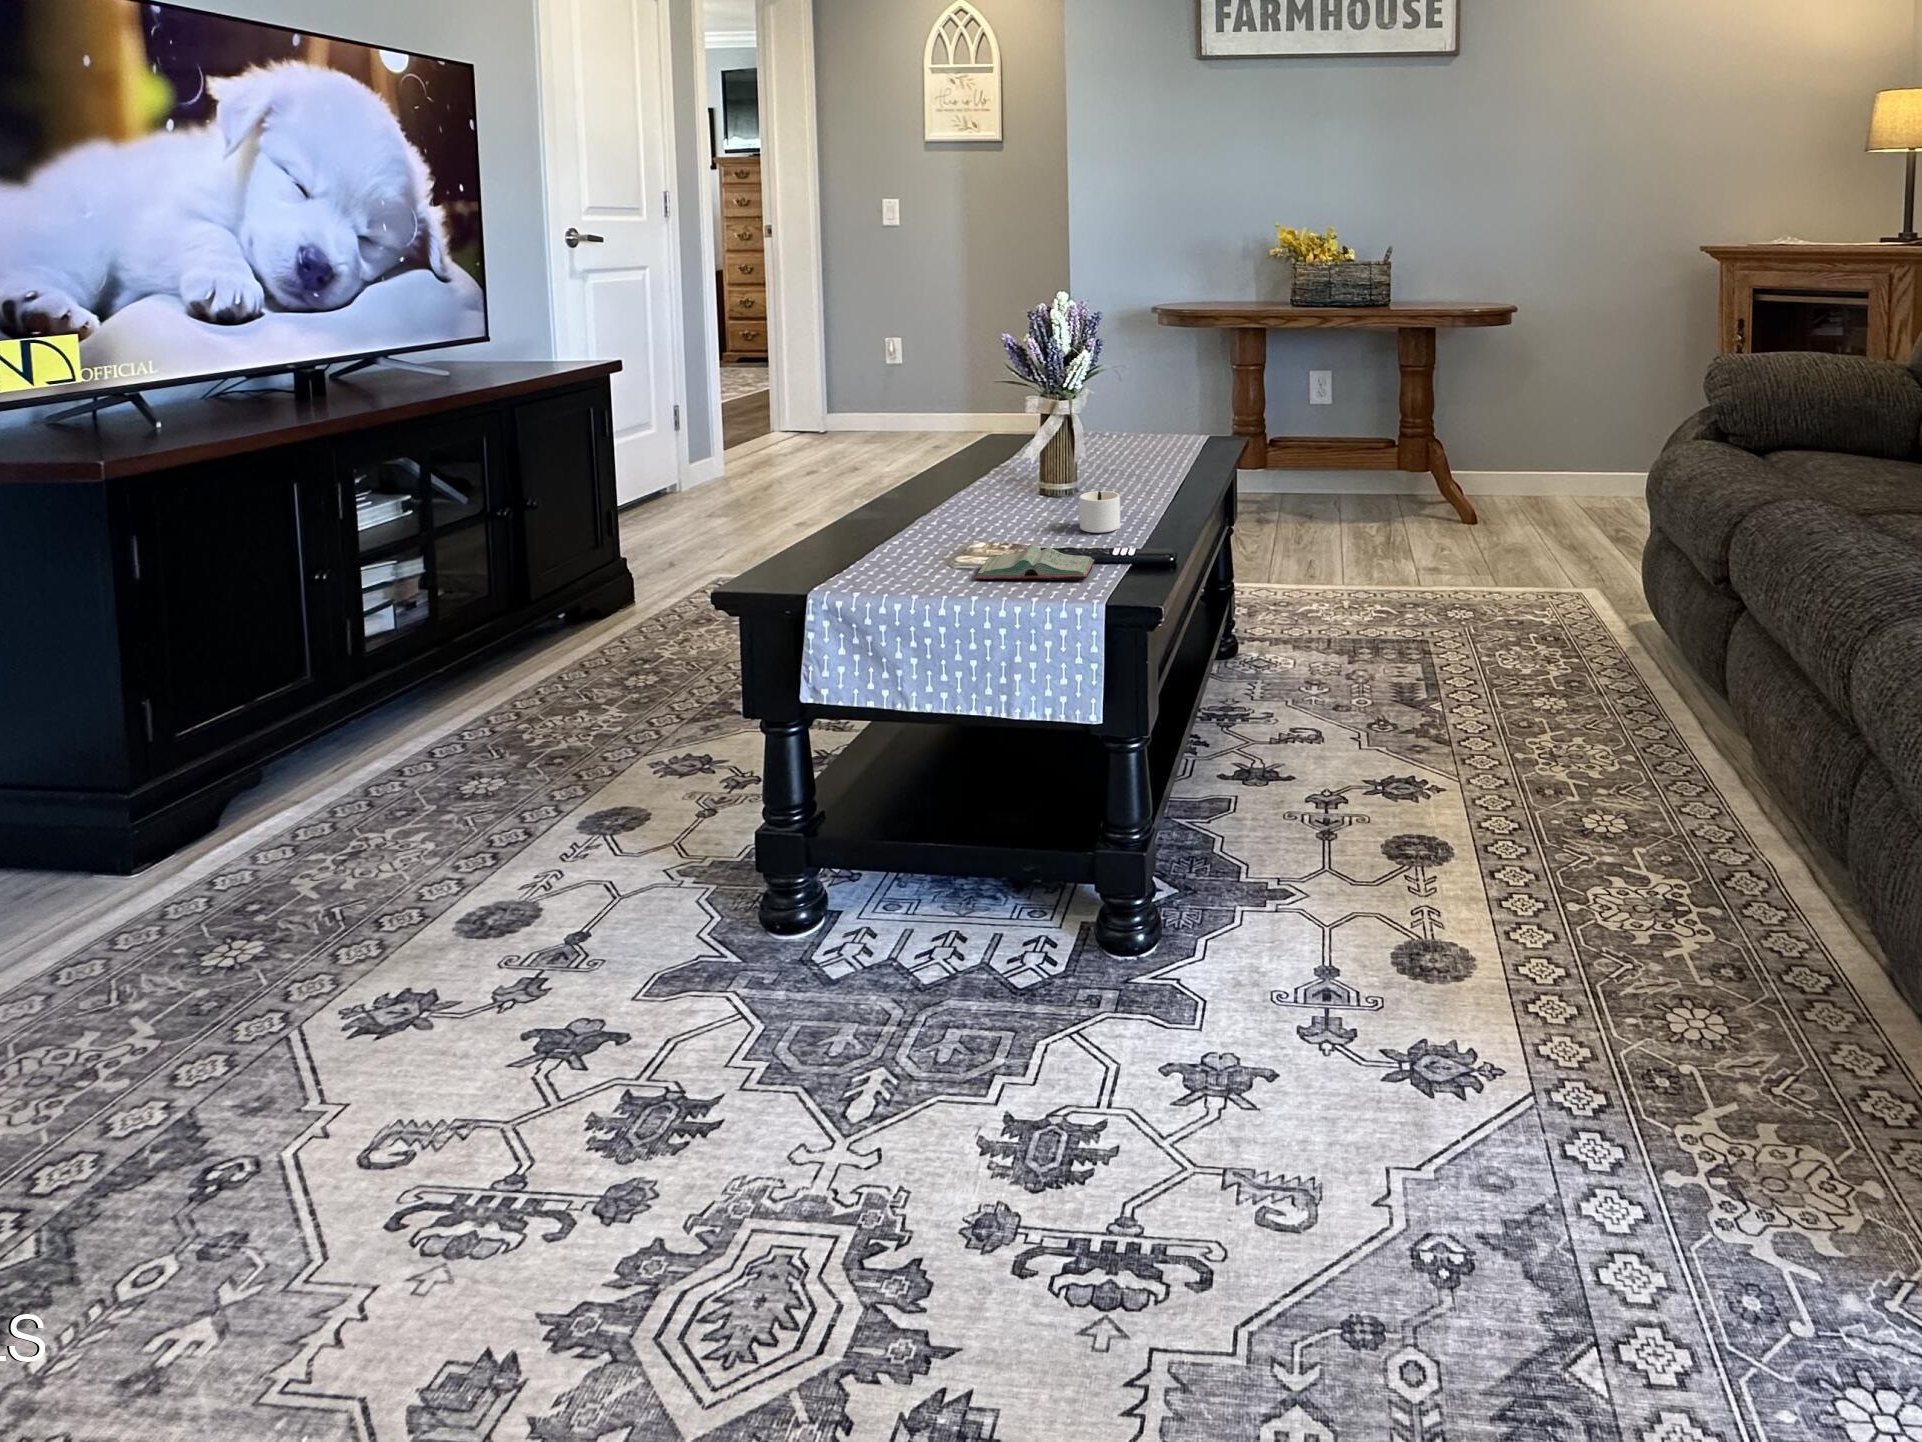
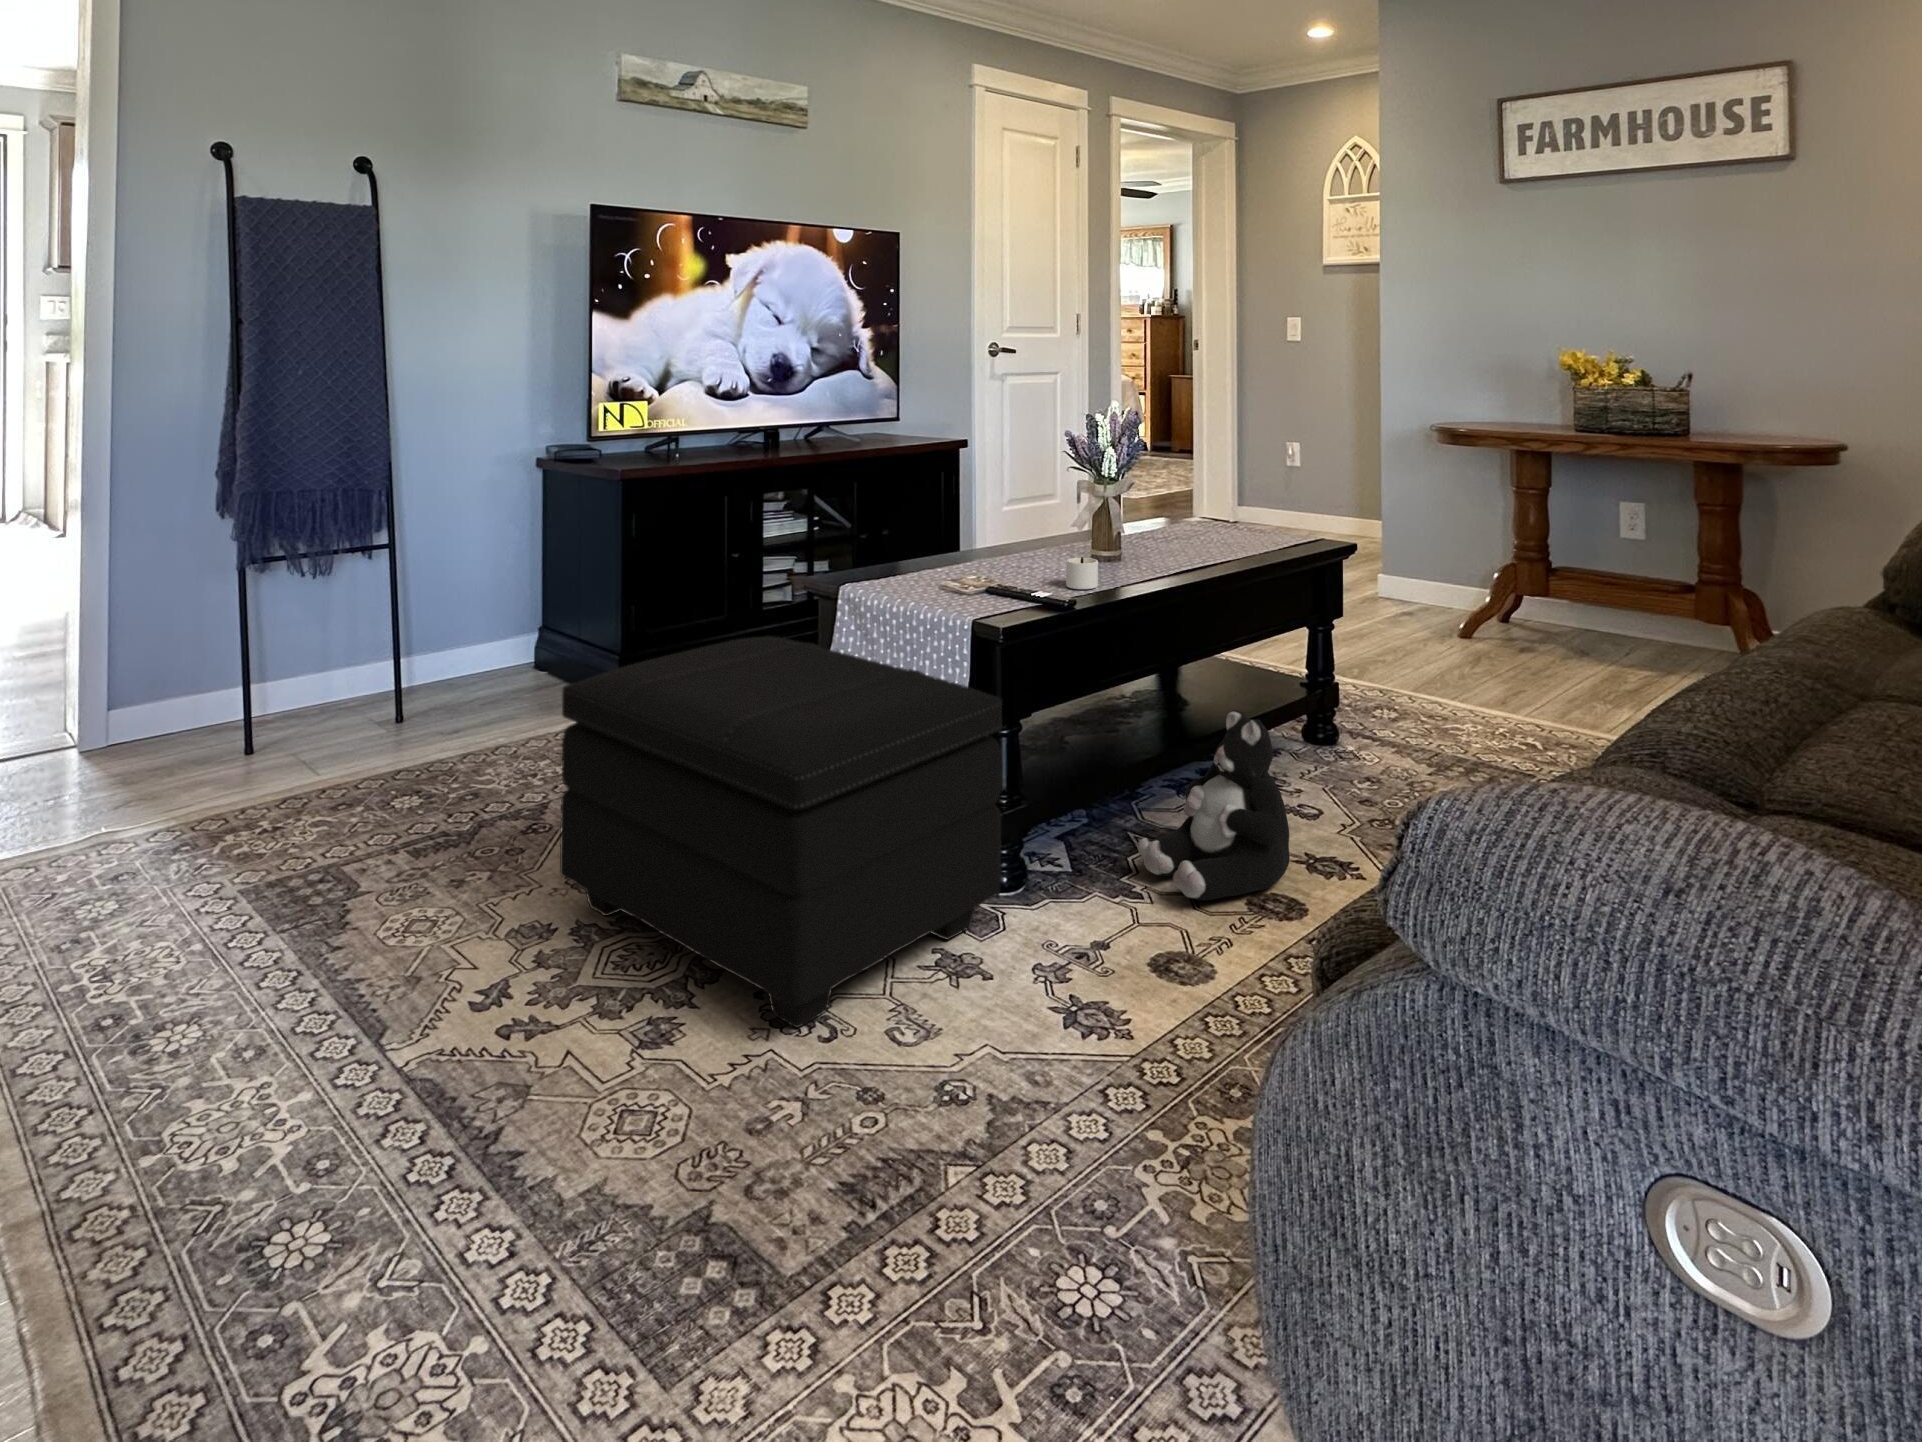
book: present [975,545,1095,580] -> none [946,583,1029,609]
plush toy: none [1233,633,1384,856] -> present [1137,710,1290,900]
footstool: none [437,690,1187,1285] -> present [560,636,1002,1028]

